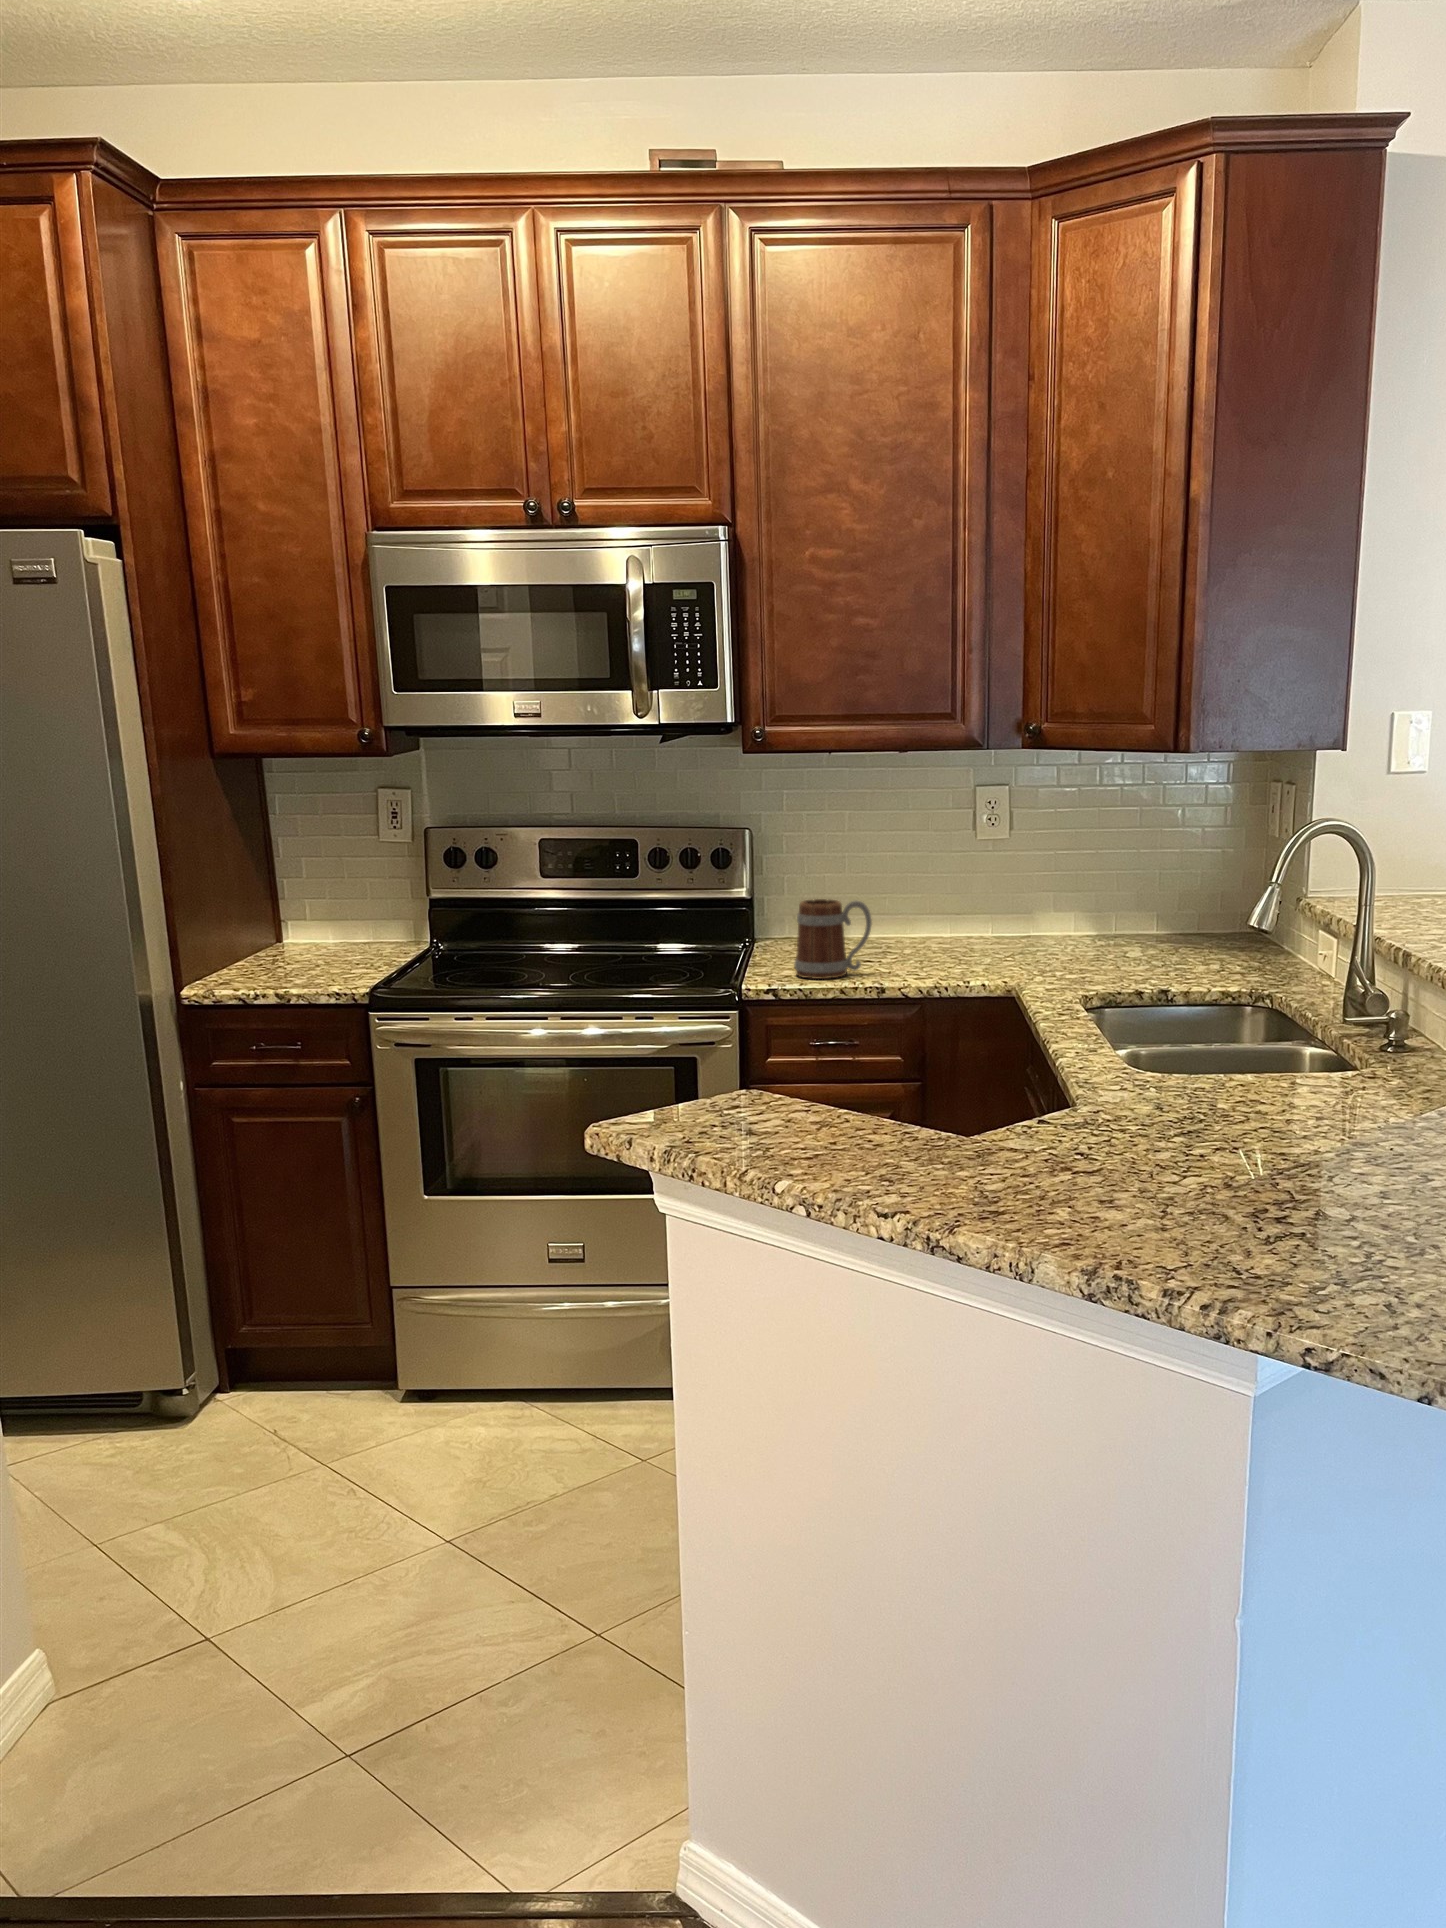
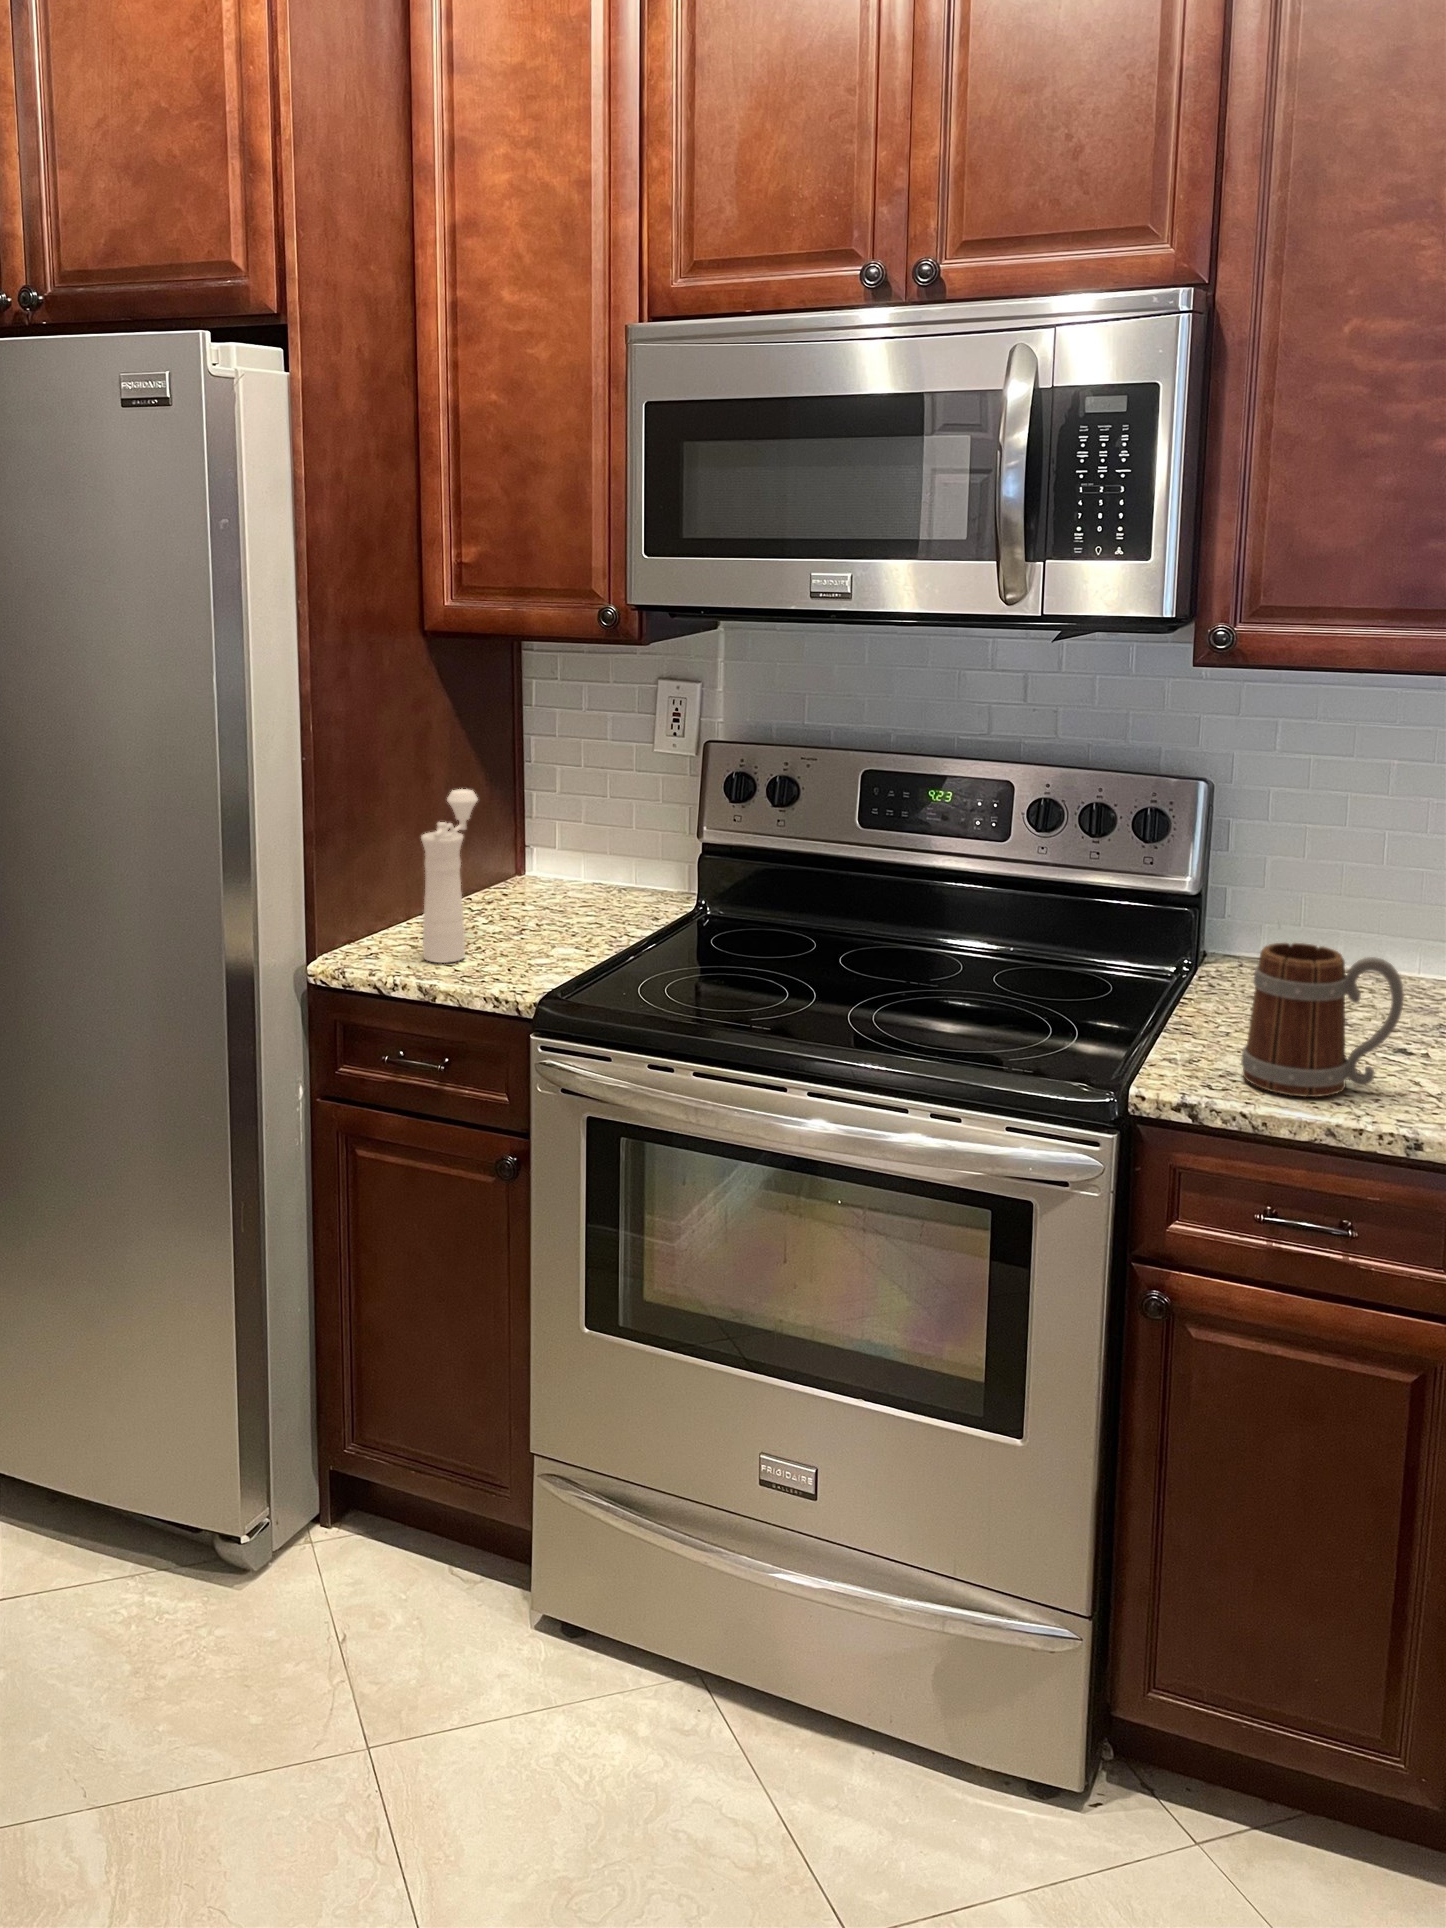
pepper mill: none [252,865,291,982] -> present [421,789,478,963]

